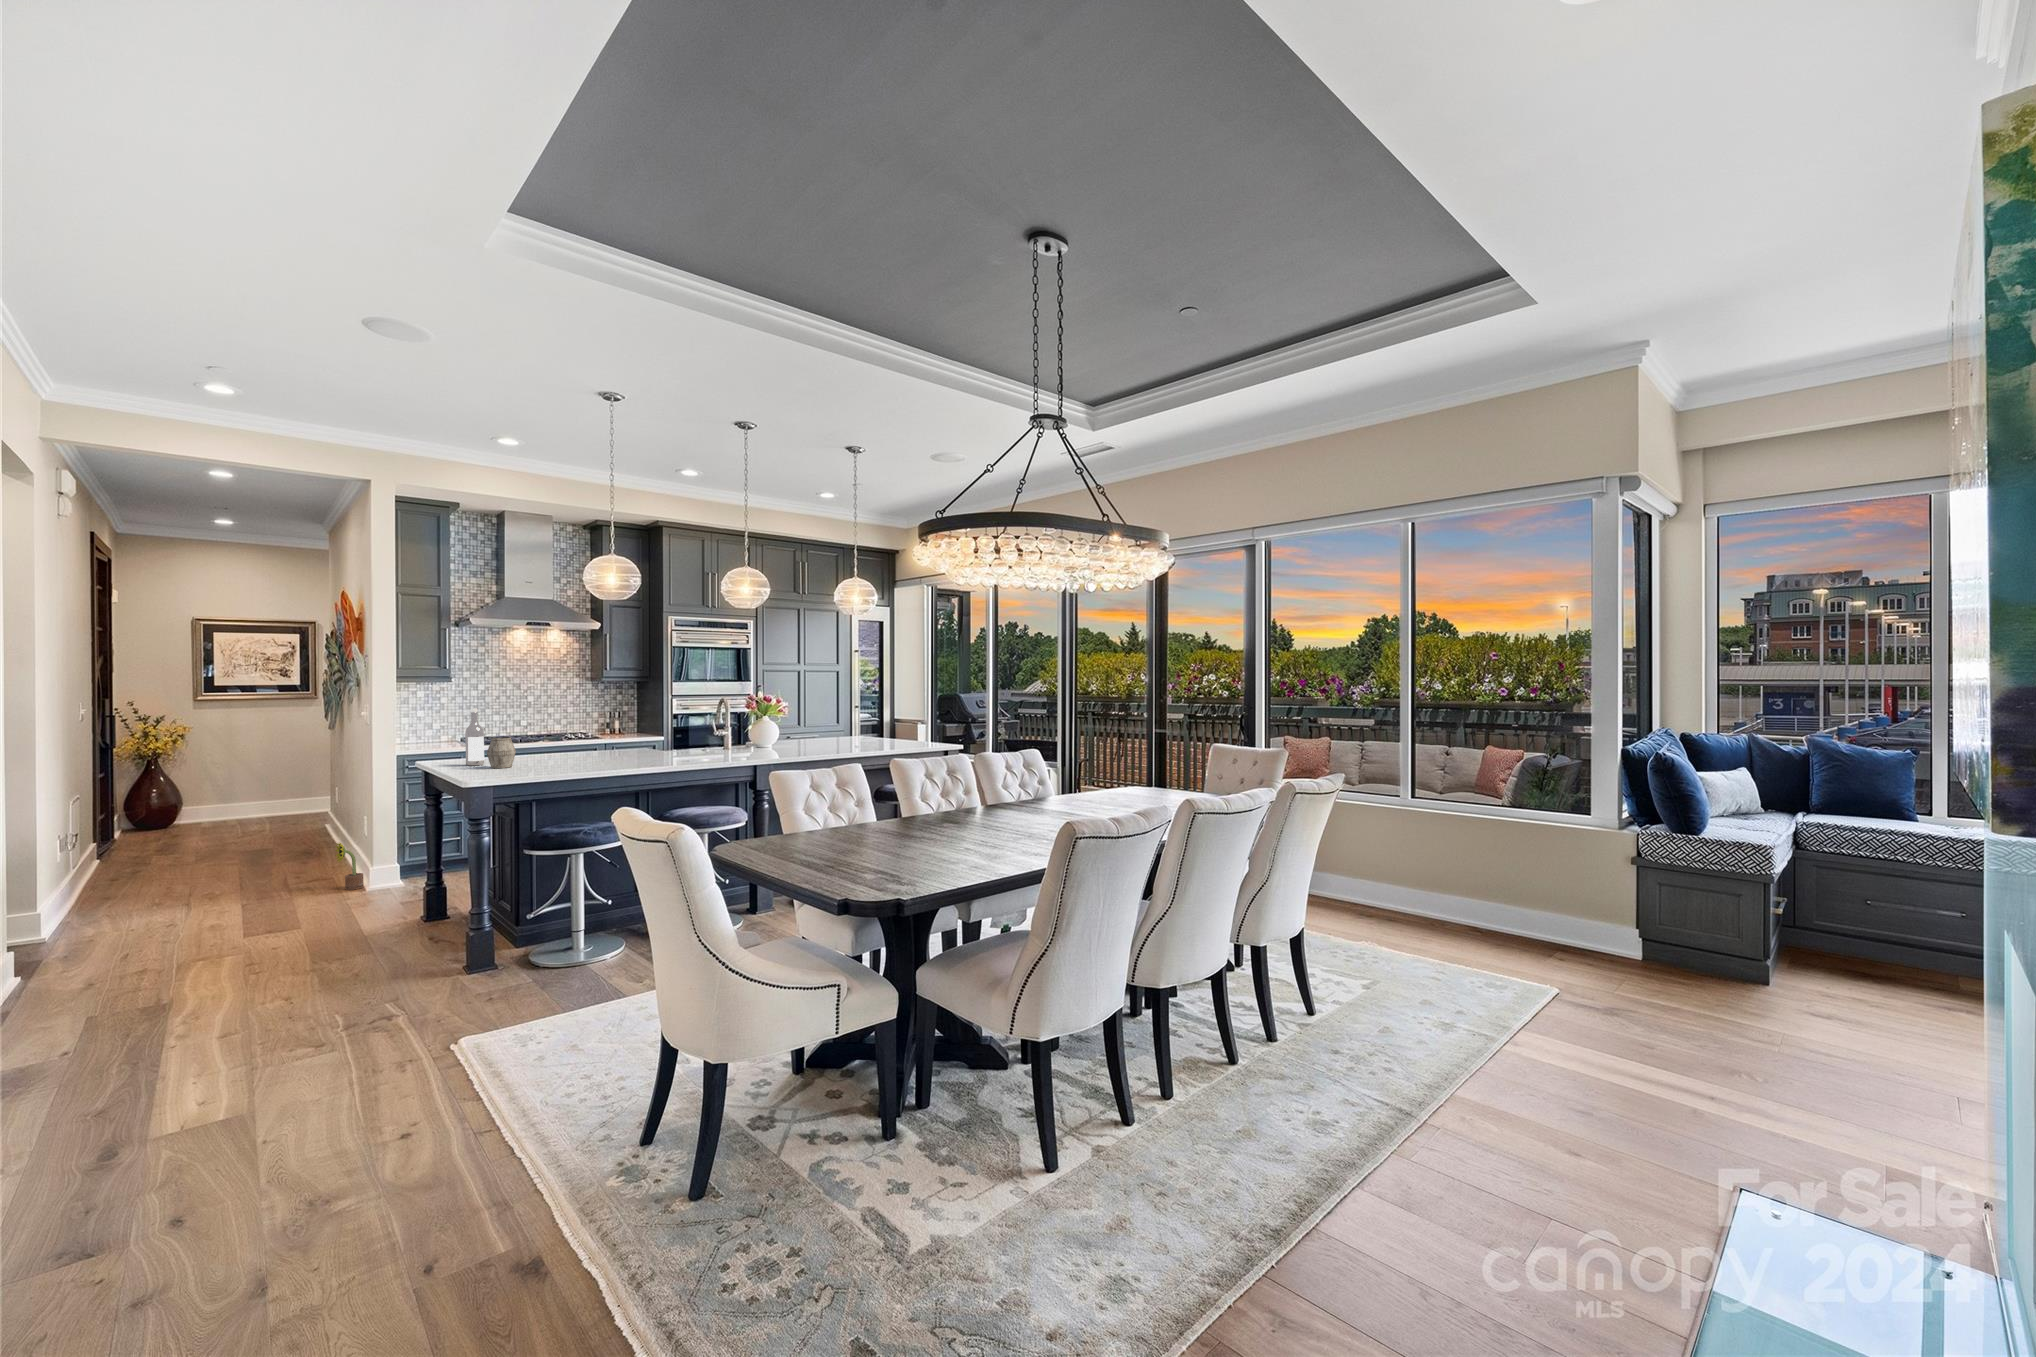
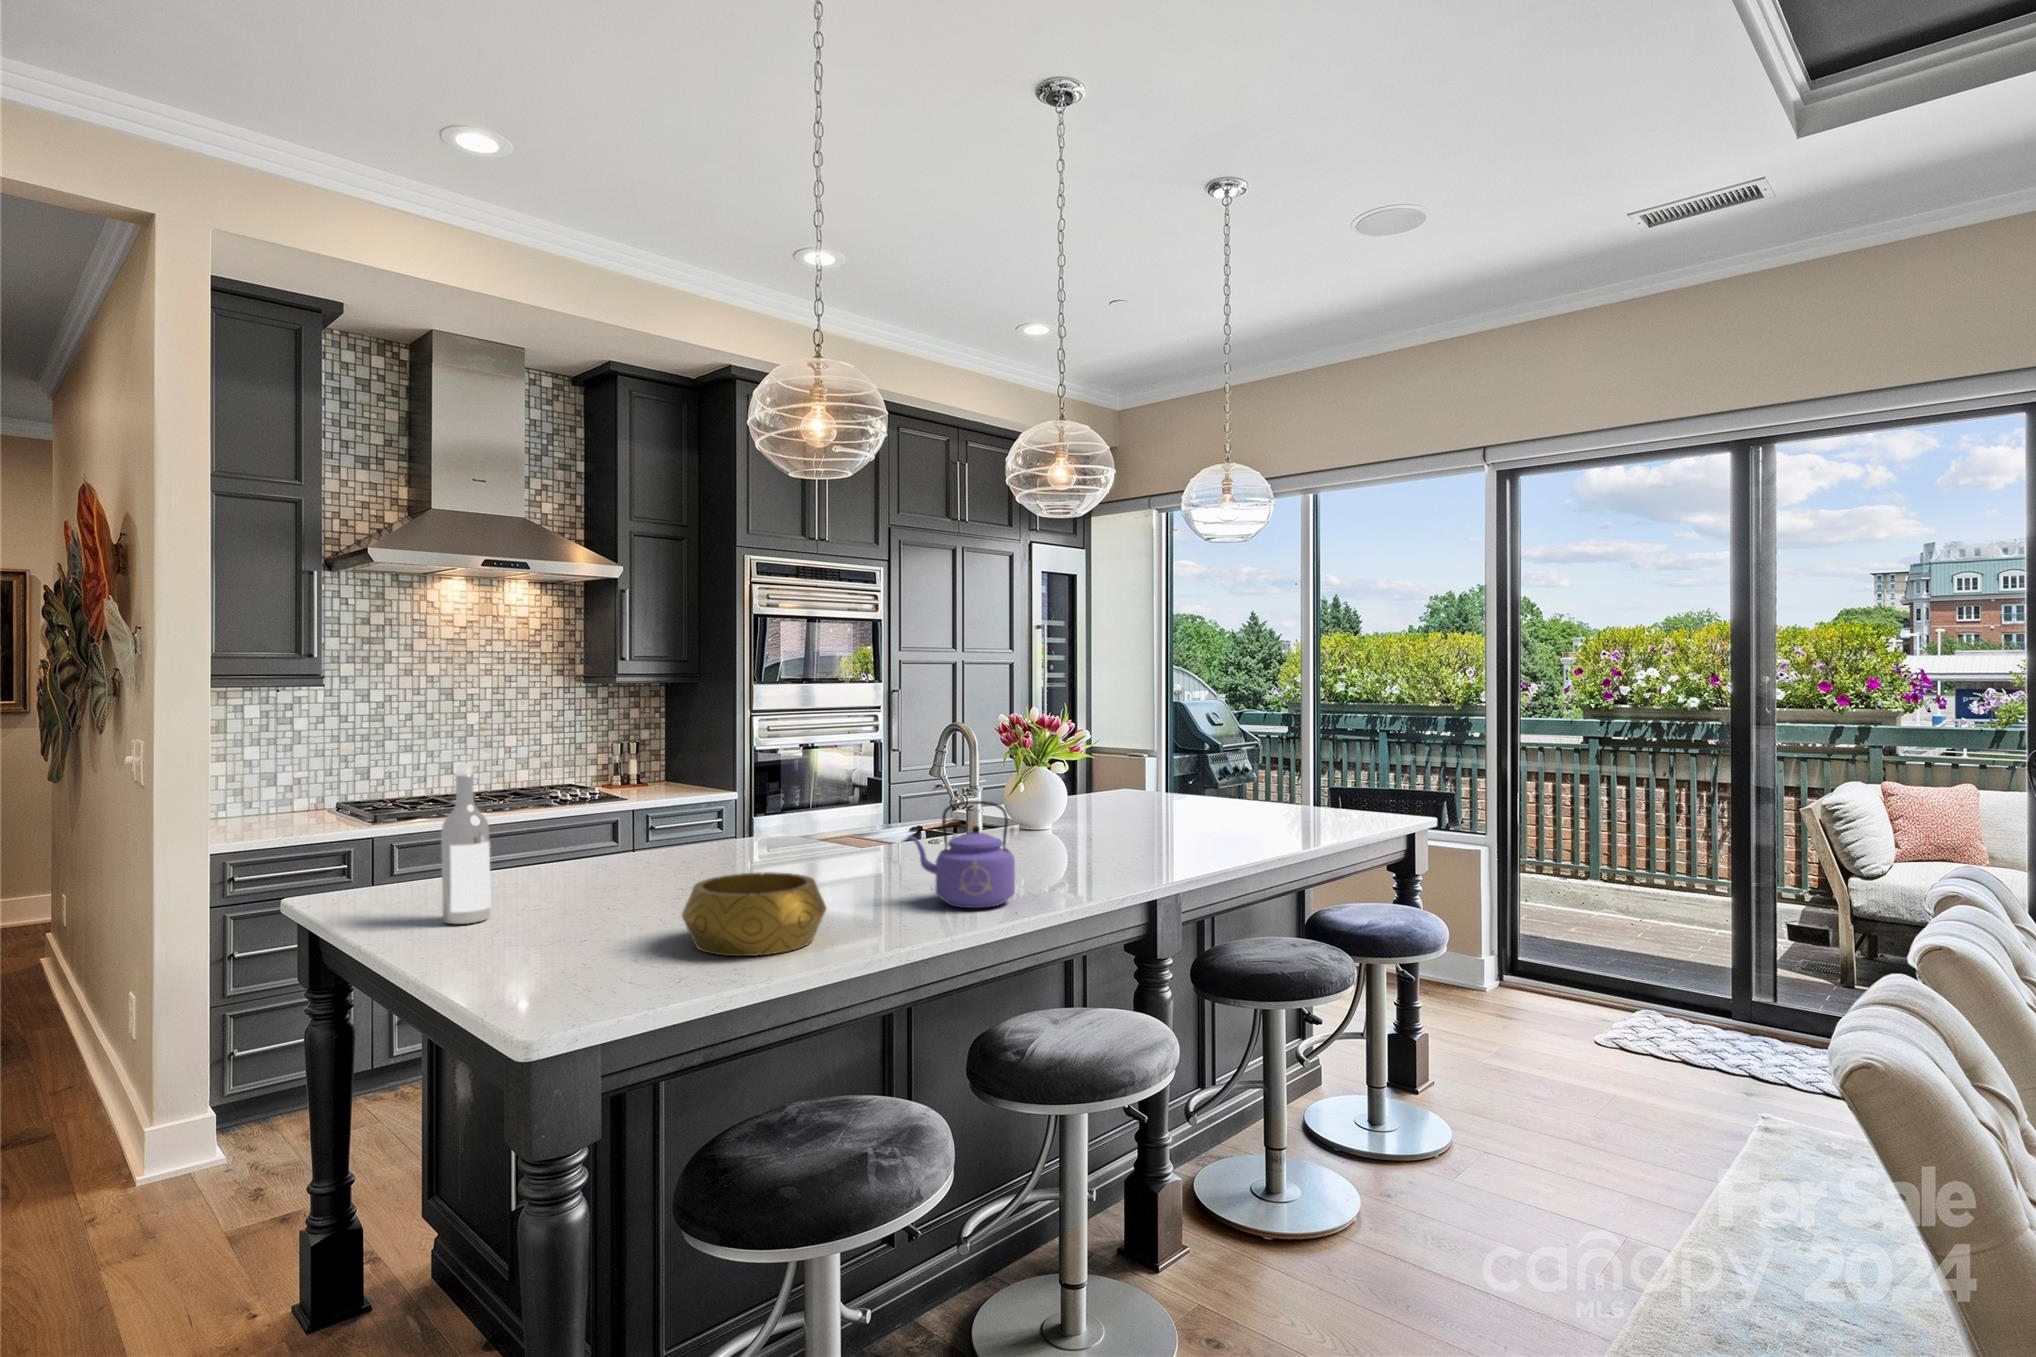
kettle: none [643,723,684,763] -> present [909,801,1015,908]
mug: present [487,737,516,768] -> none [517,847,590,939]
decorative bowl: none [539,747,594,771] -> present [682,872,826,956]
decorative plant: present [335,843,364,890] -> none [62,1078,136,1197]

